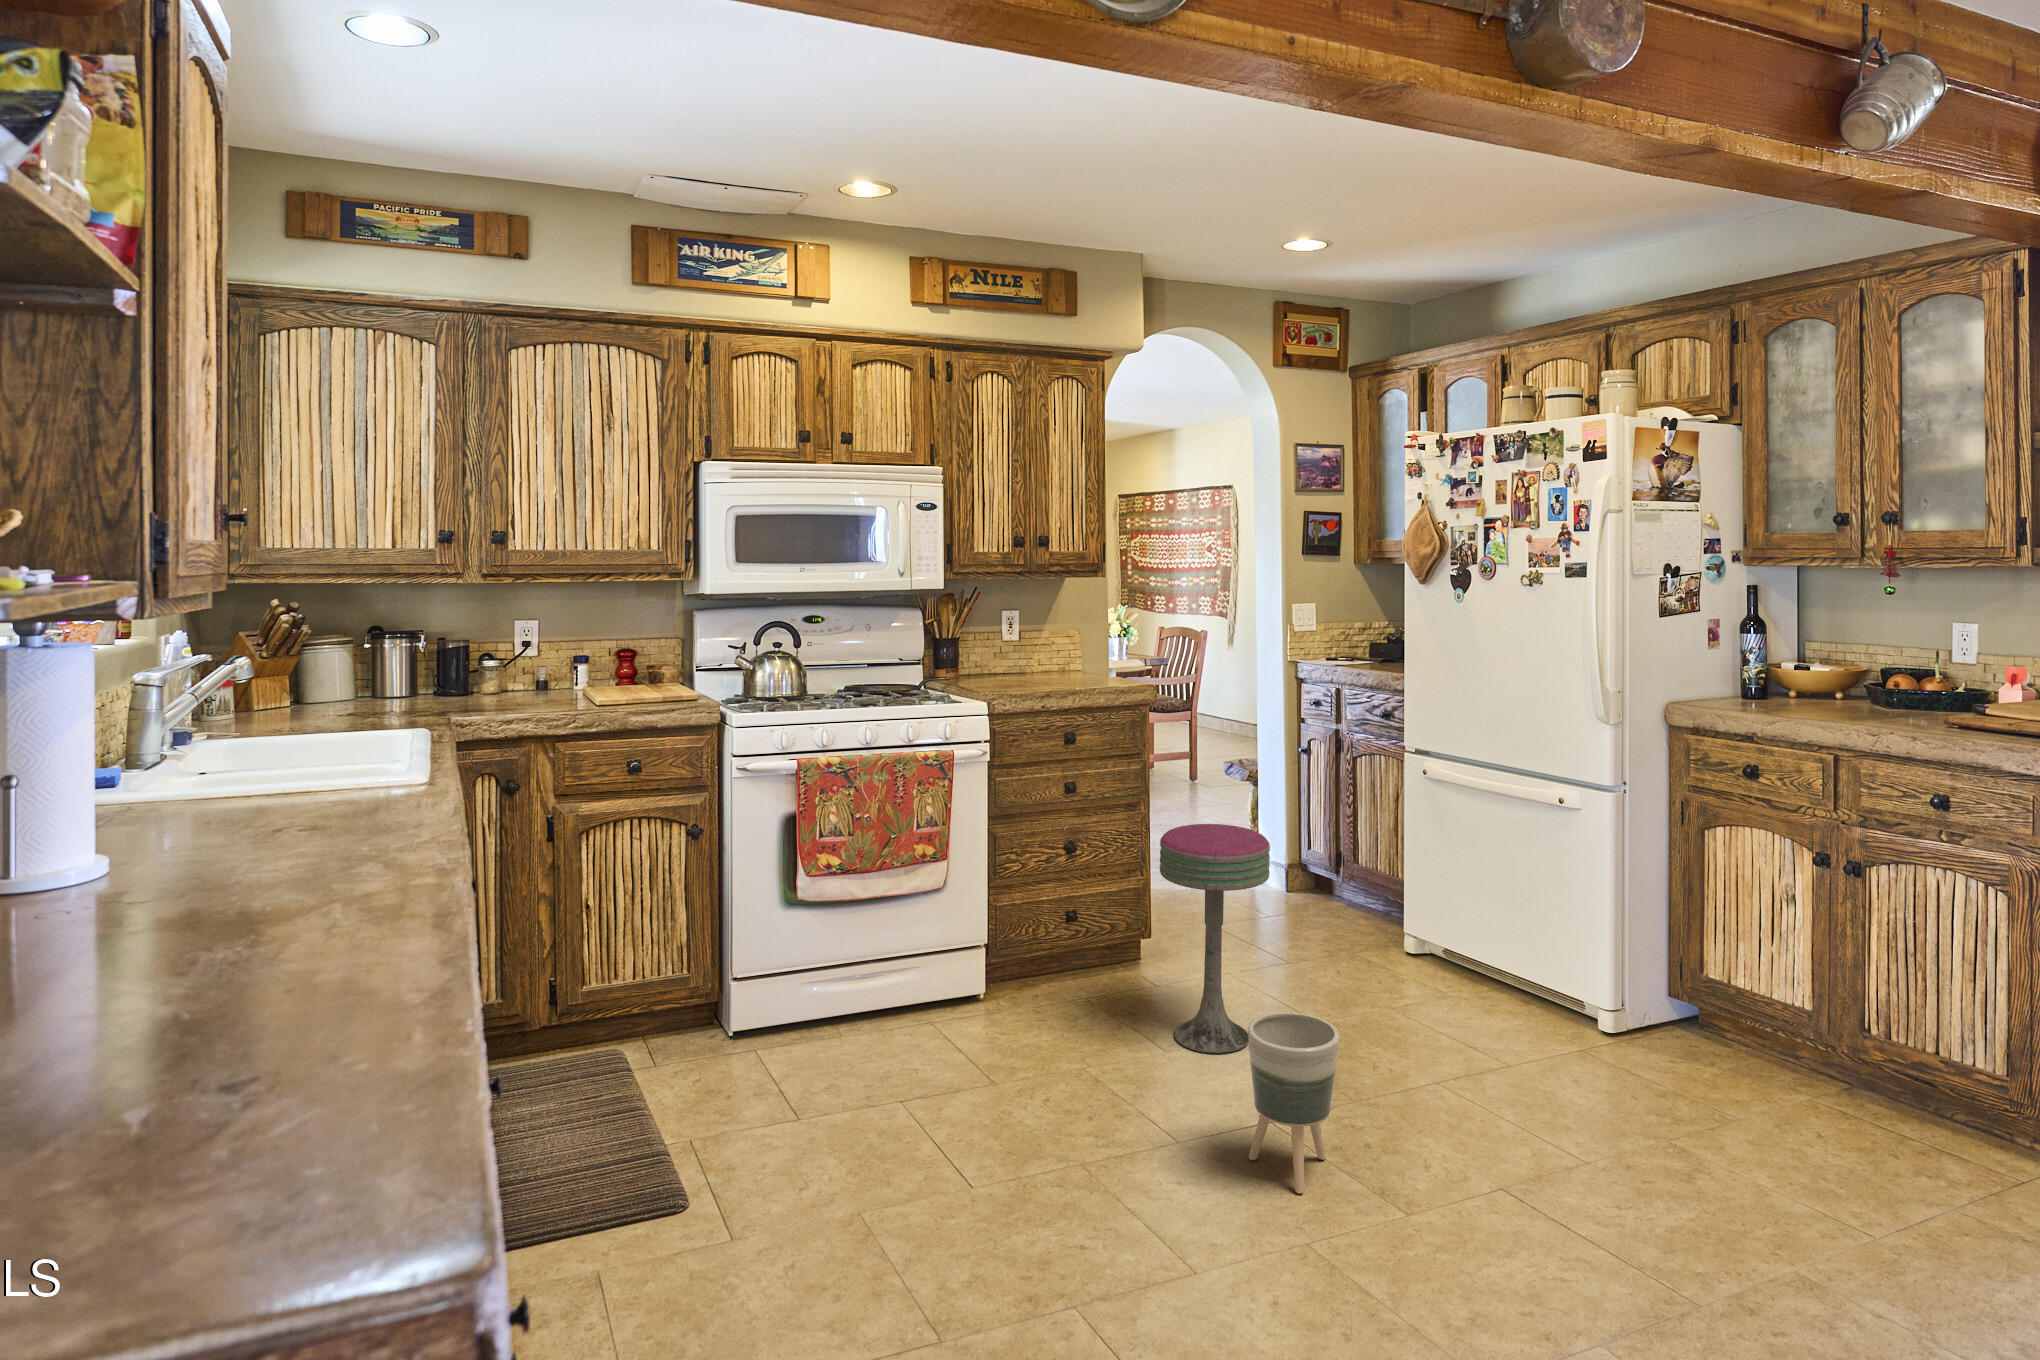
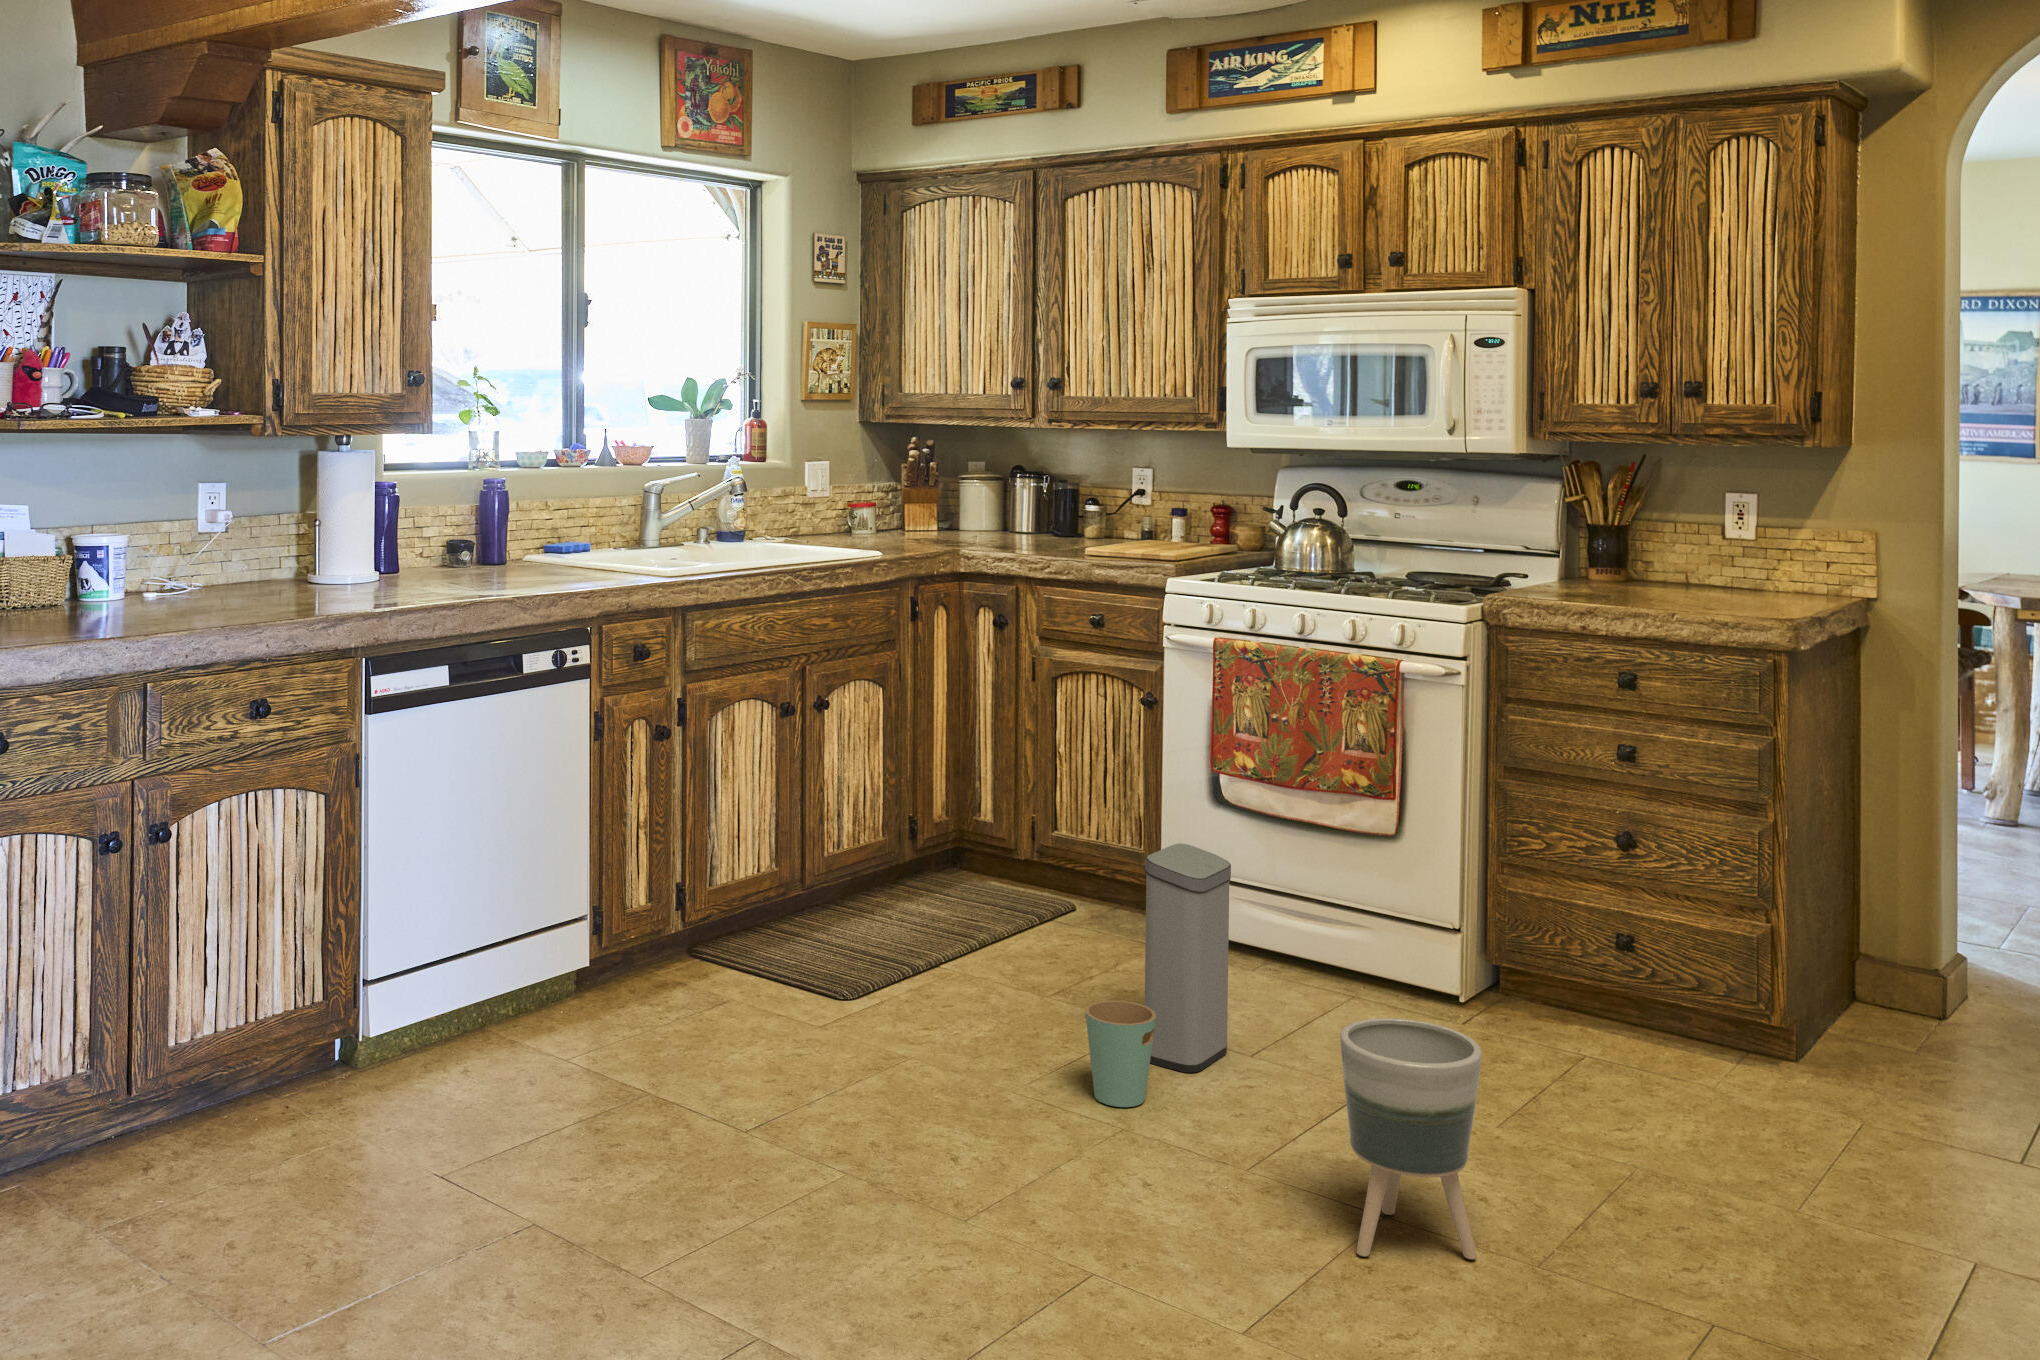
bar stool: present [1160,824,1270,1054] -> none [1559,807,1752,1160]
trash can: none [935,949,1042,1195] -> present [1085,843,1231,1107]

